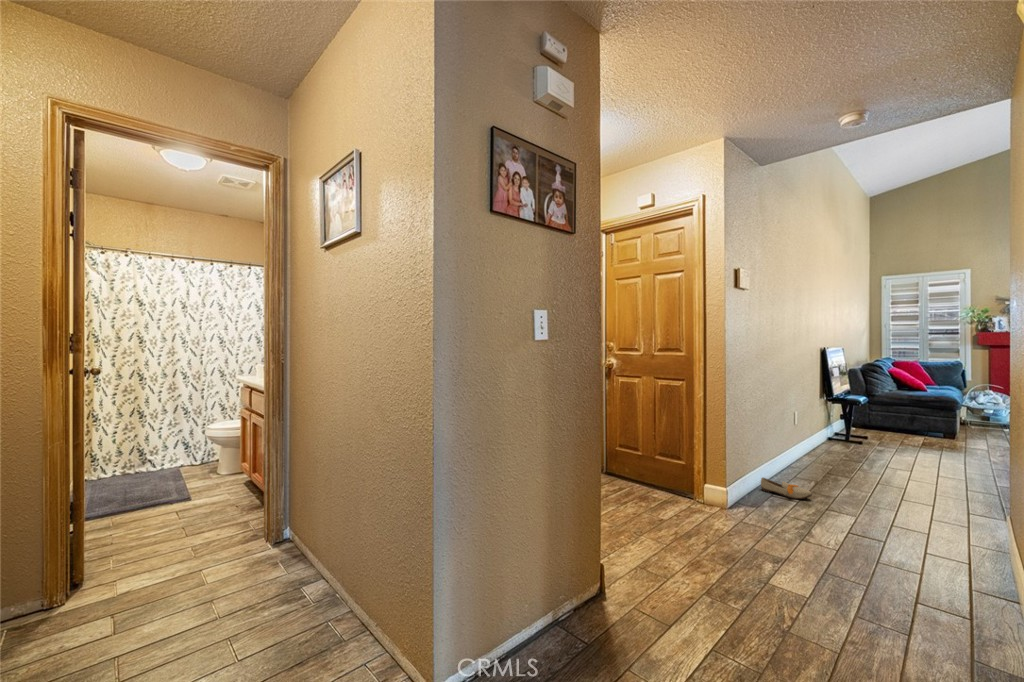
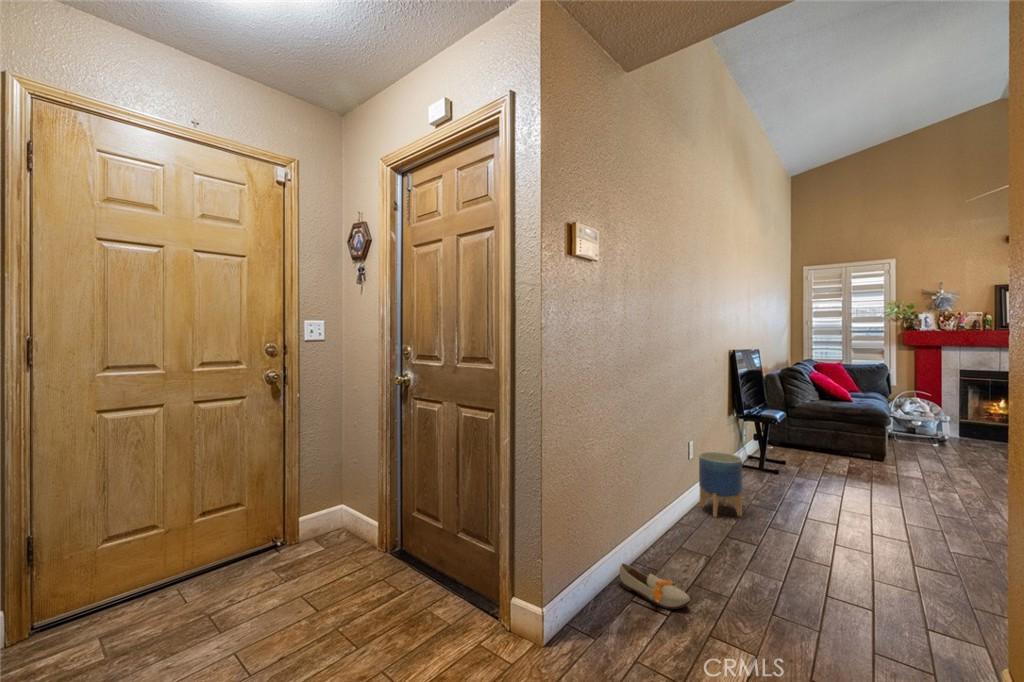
planter: none [802,420,837,465] -> present [699,452,742,517]

